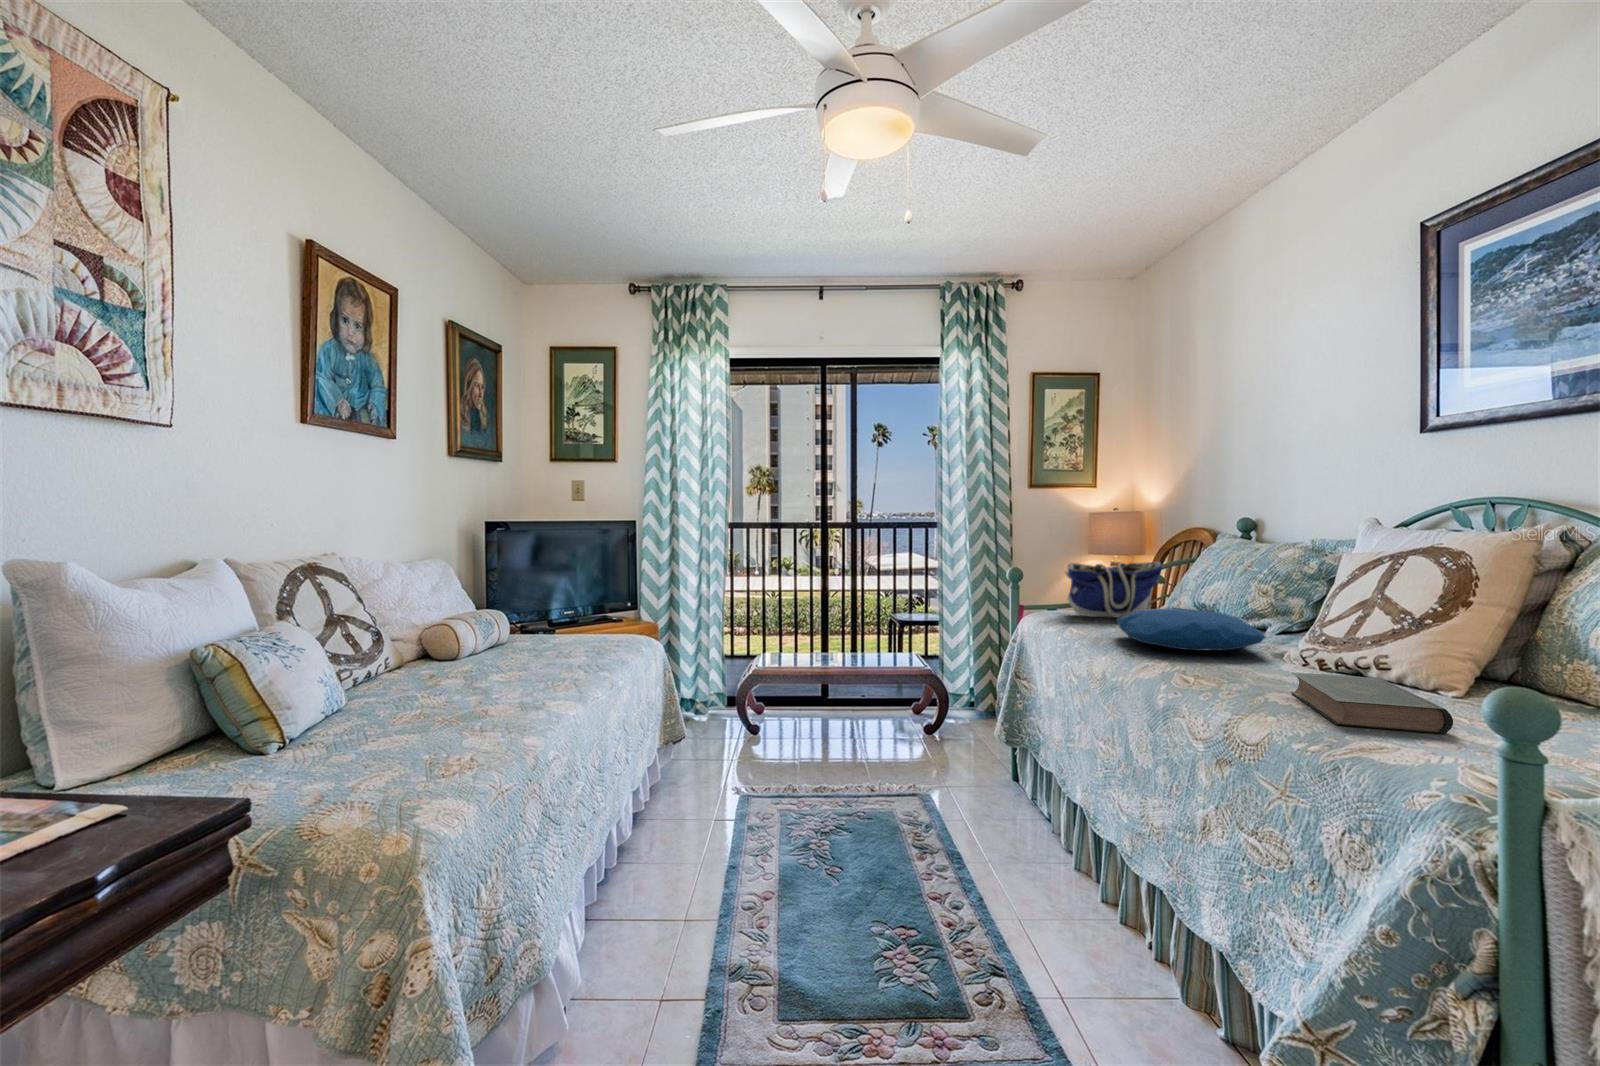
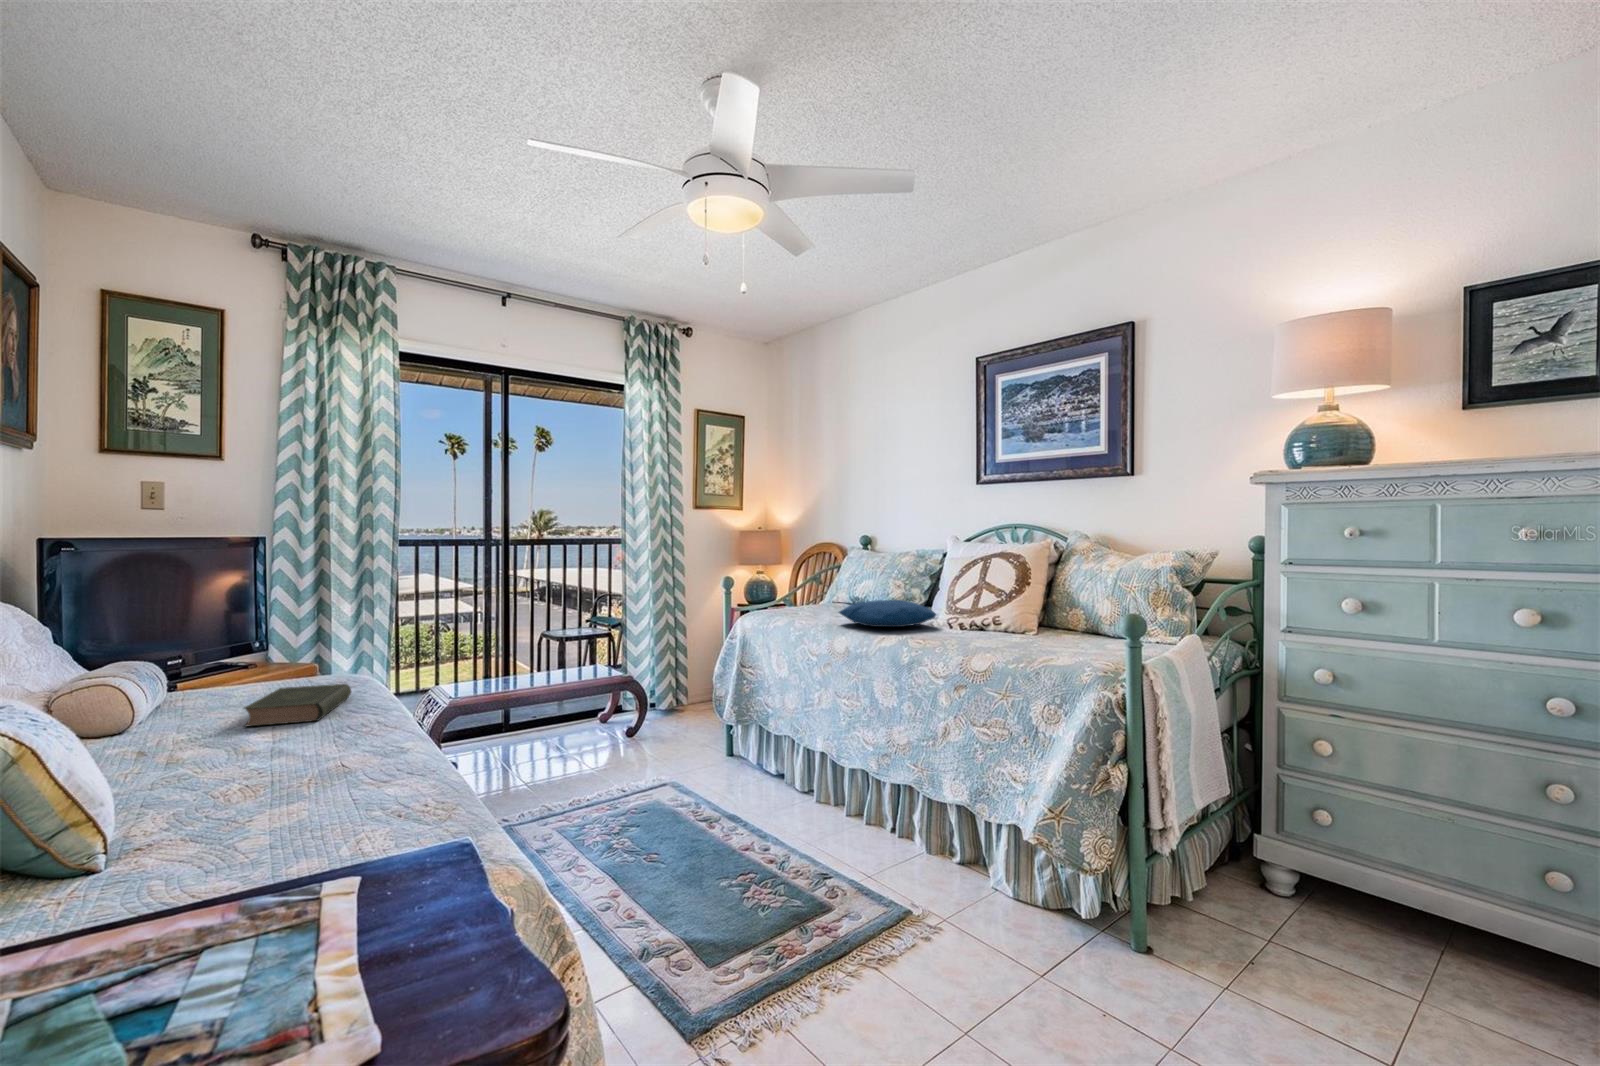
tote bag: present [1065,562,1162,618] -> none [776,569,842,614]
book: present [1291,672,1453,734] -> present [244,684,351,727]

